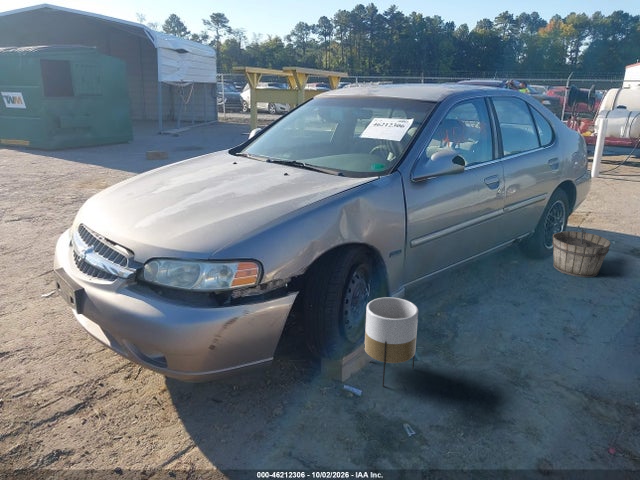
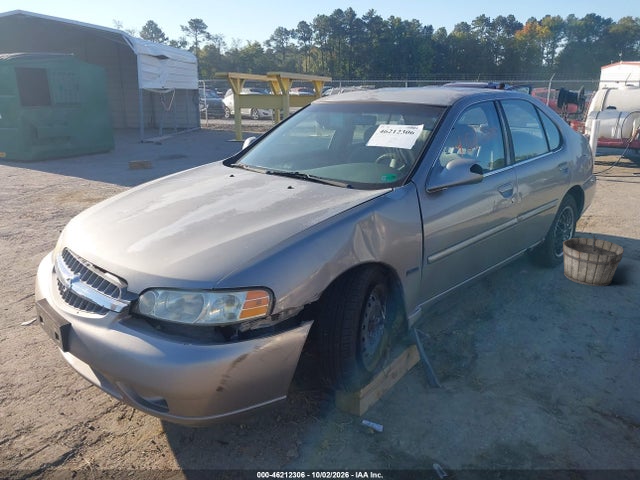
planter: present [365,297,418,387] -> none [381,320,441,419]

